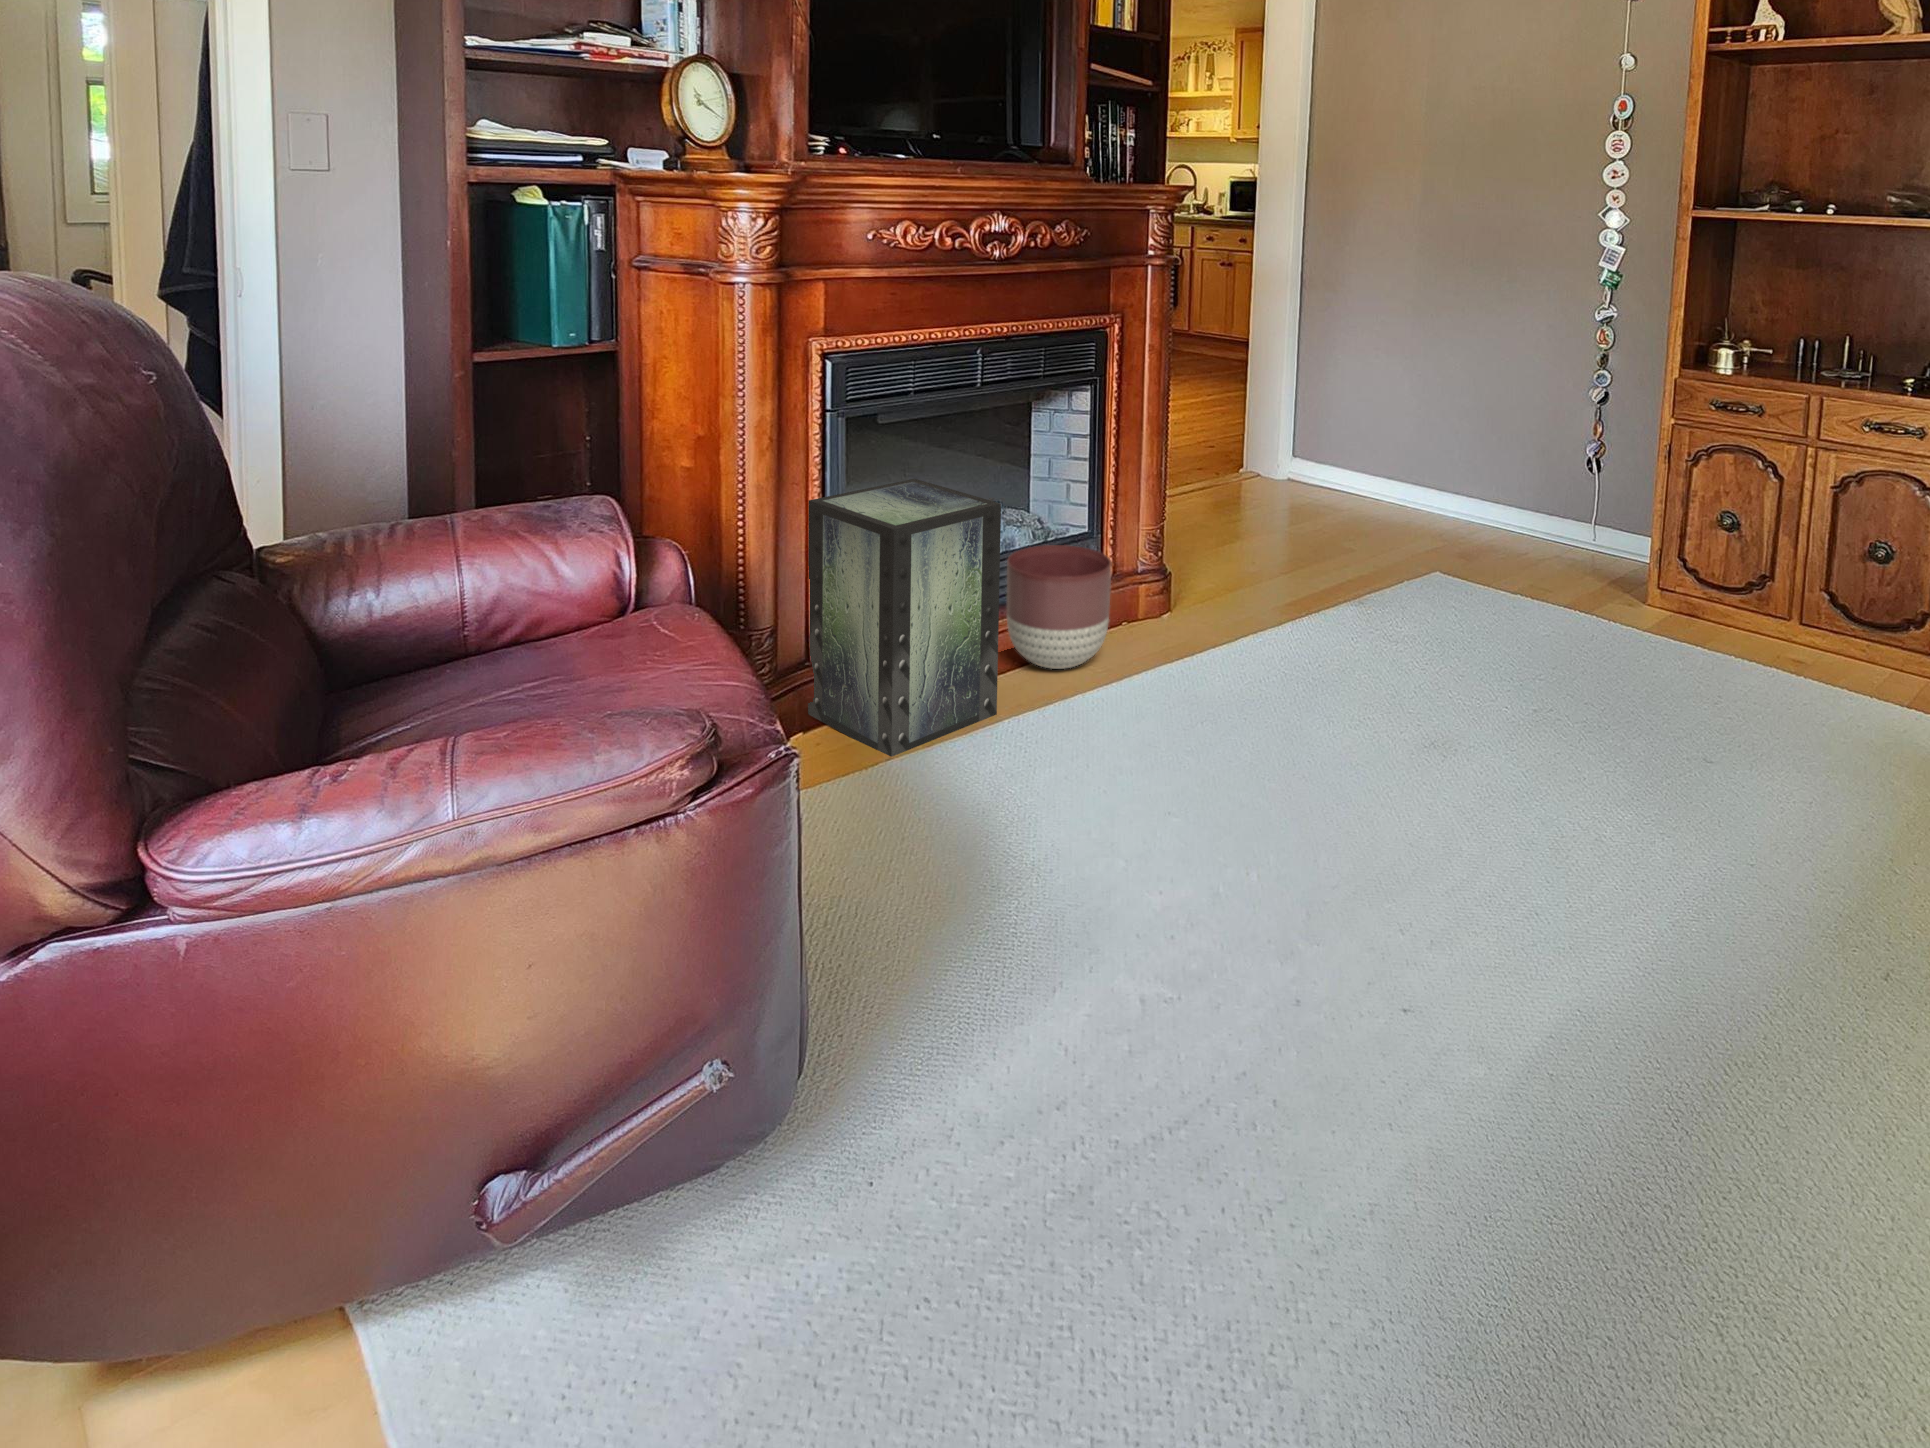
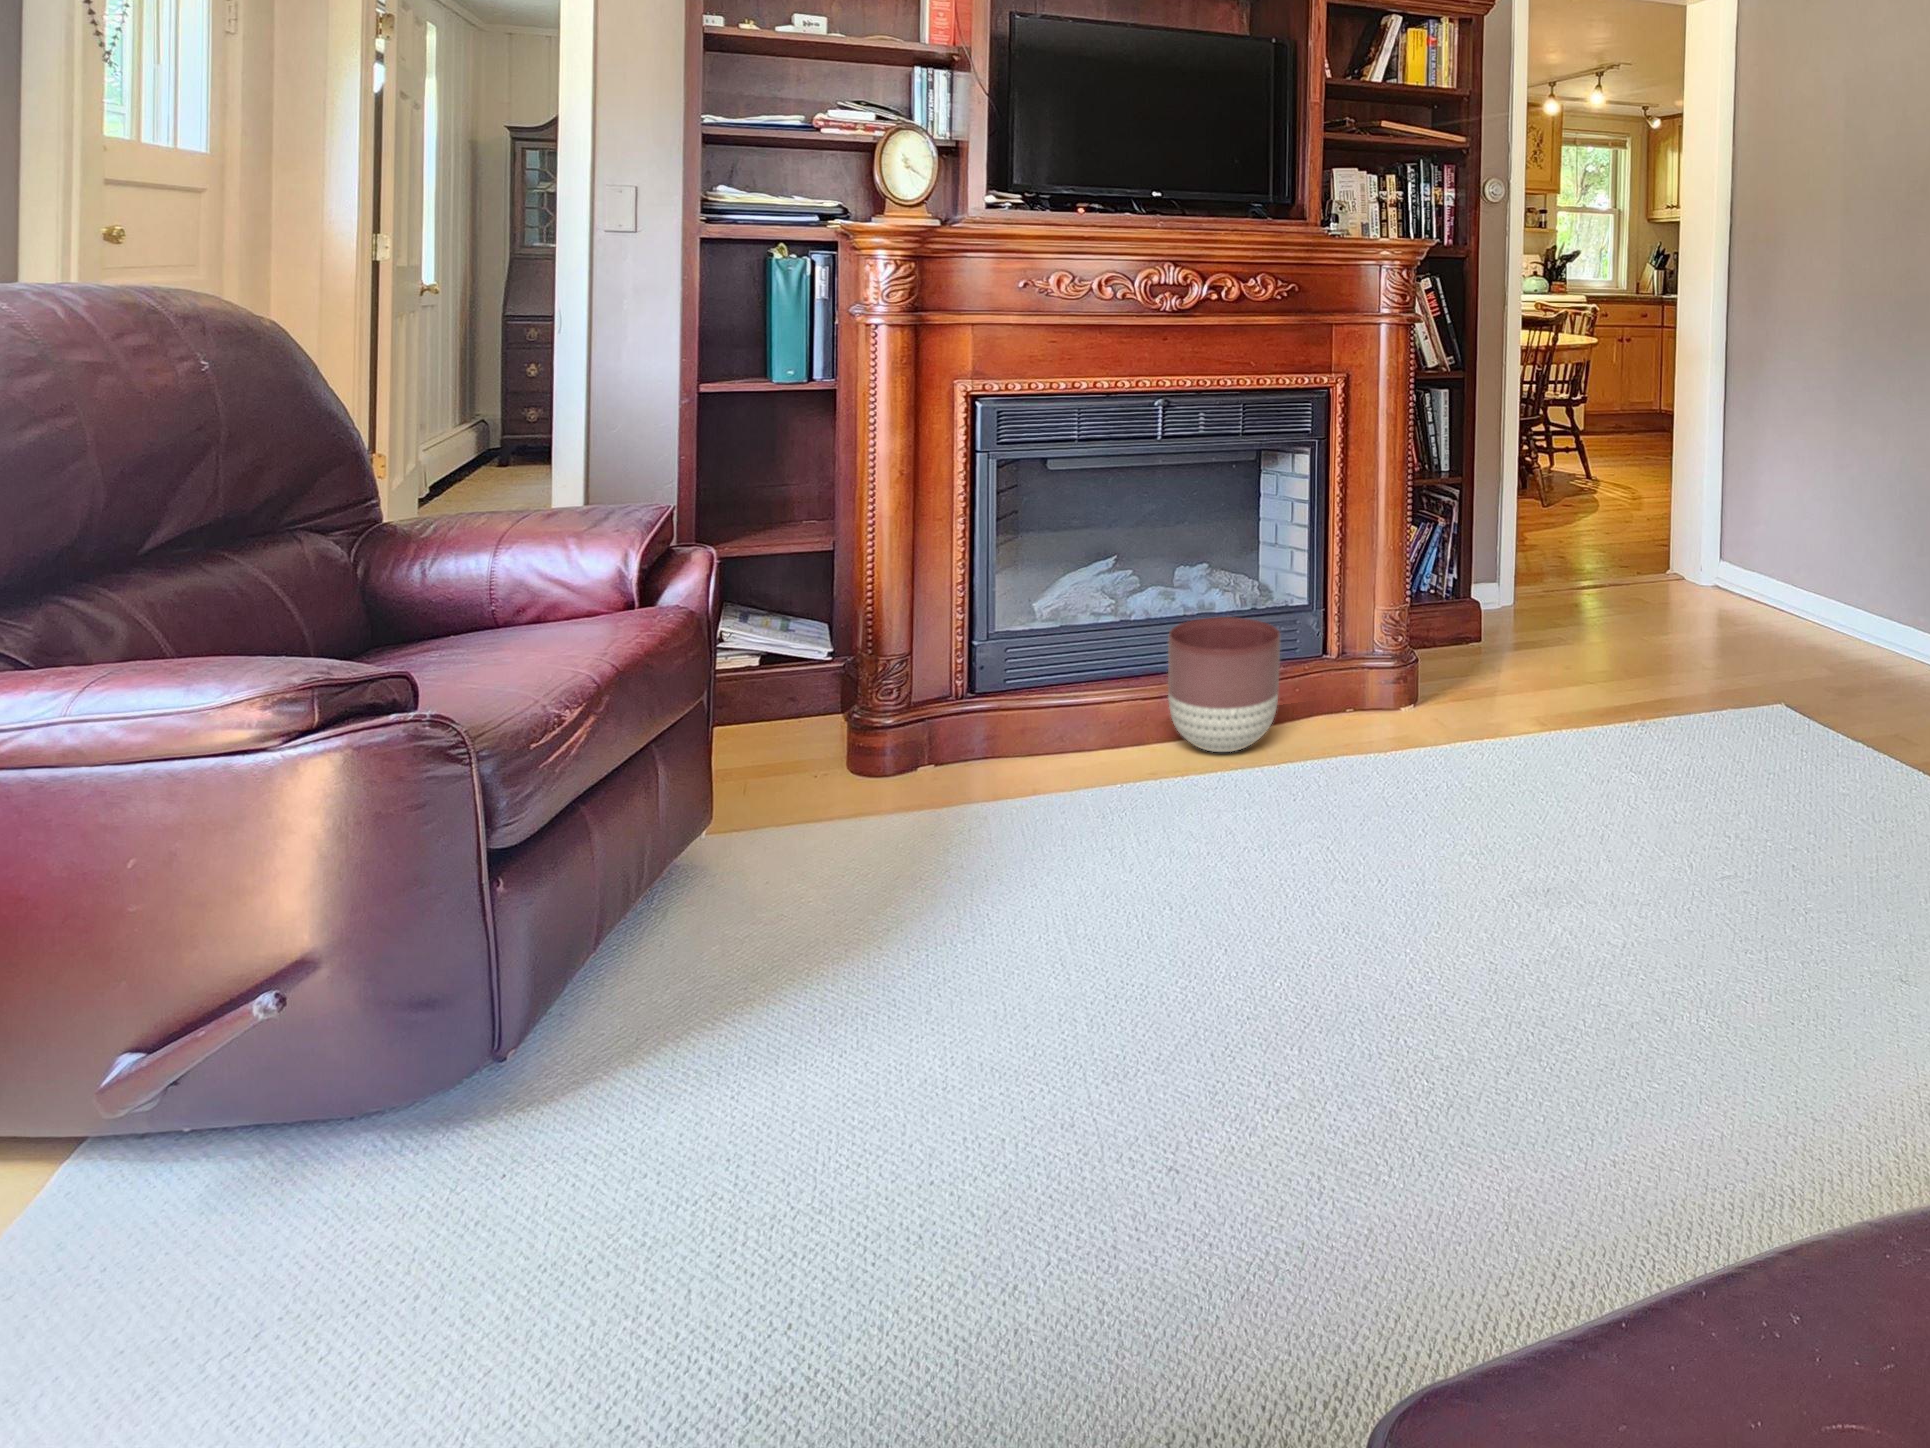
storage box: present [808,479,1001,757] -> none [935,531,1108,814]

